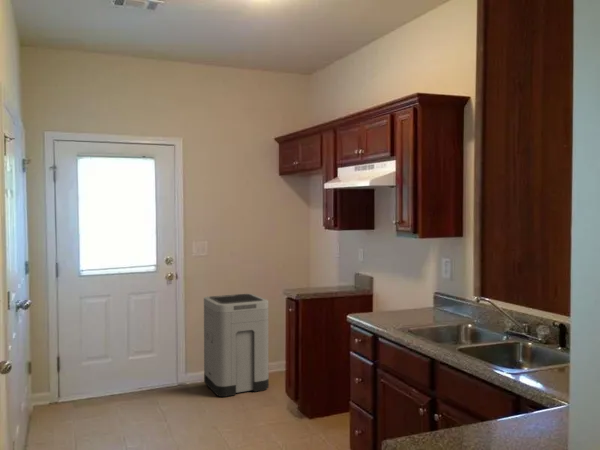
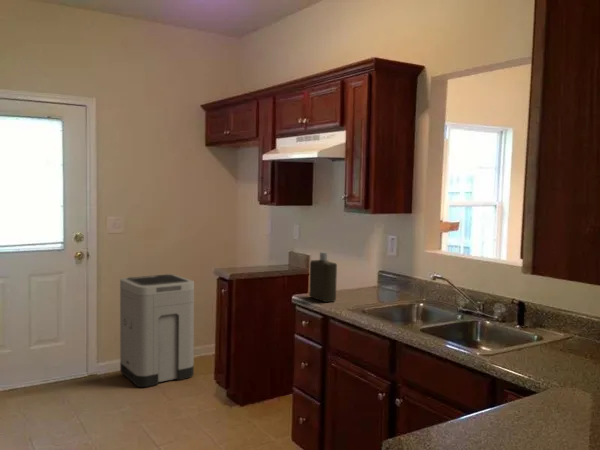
bottle: none [362,274,387,322] -> present [309,252,337,302]

